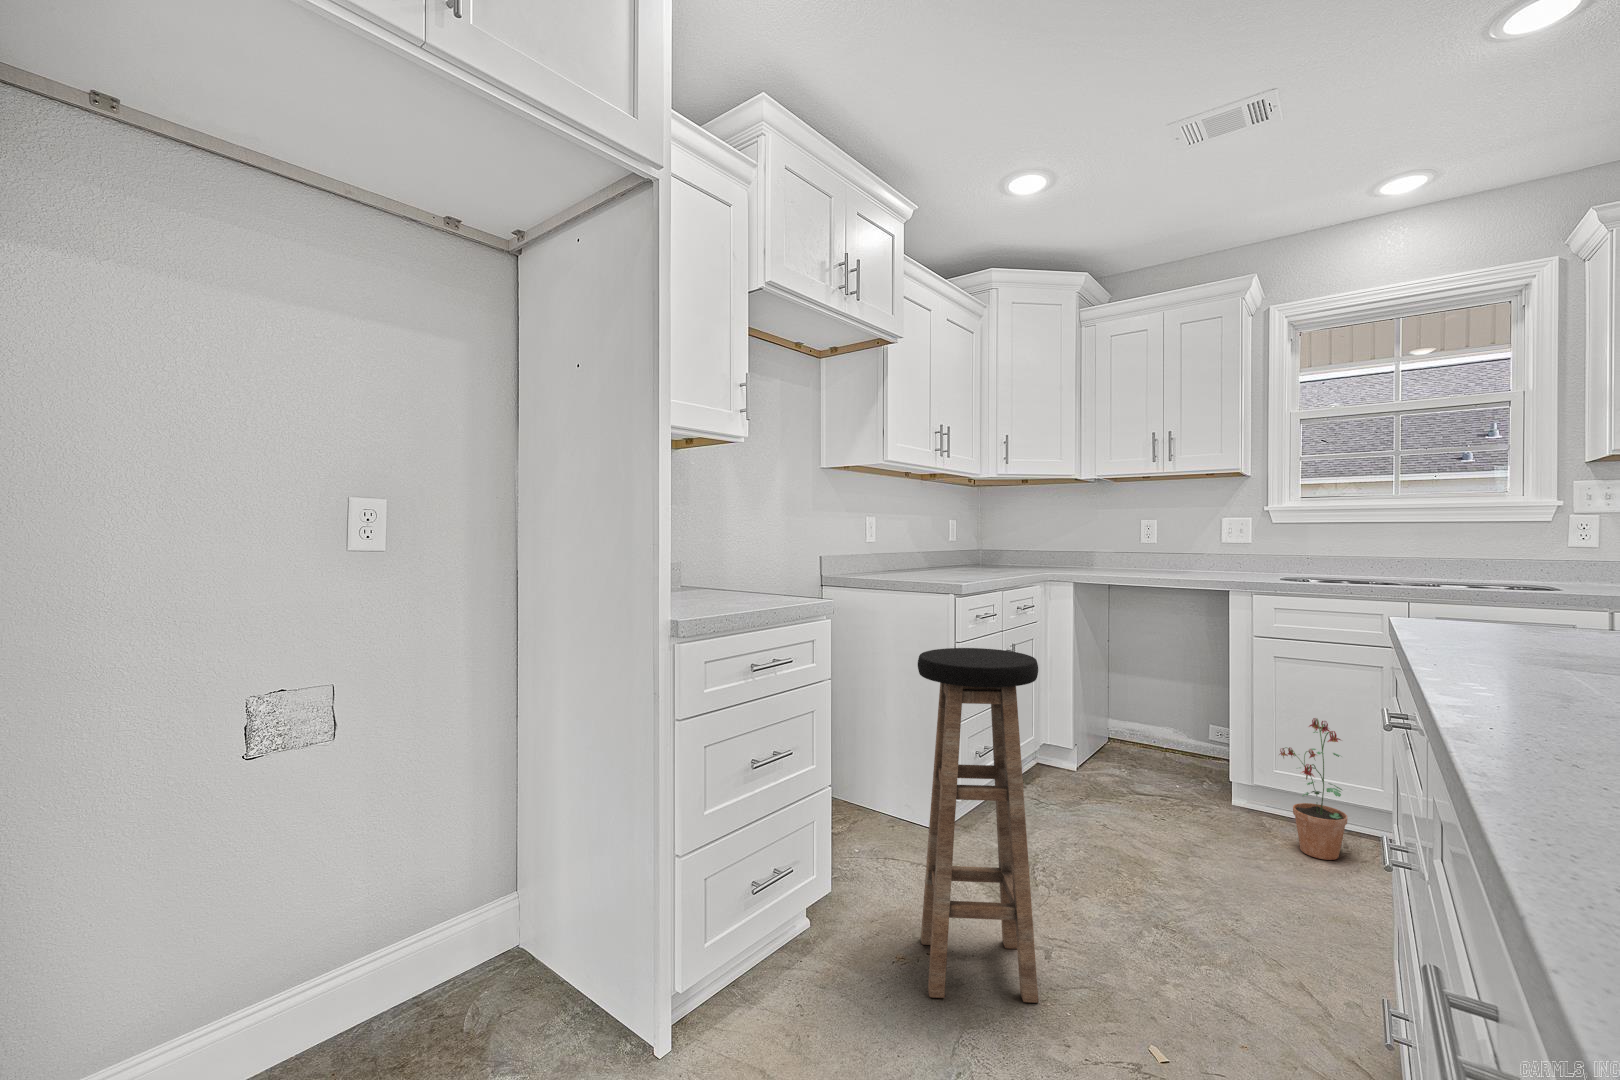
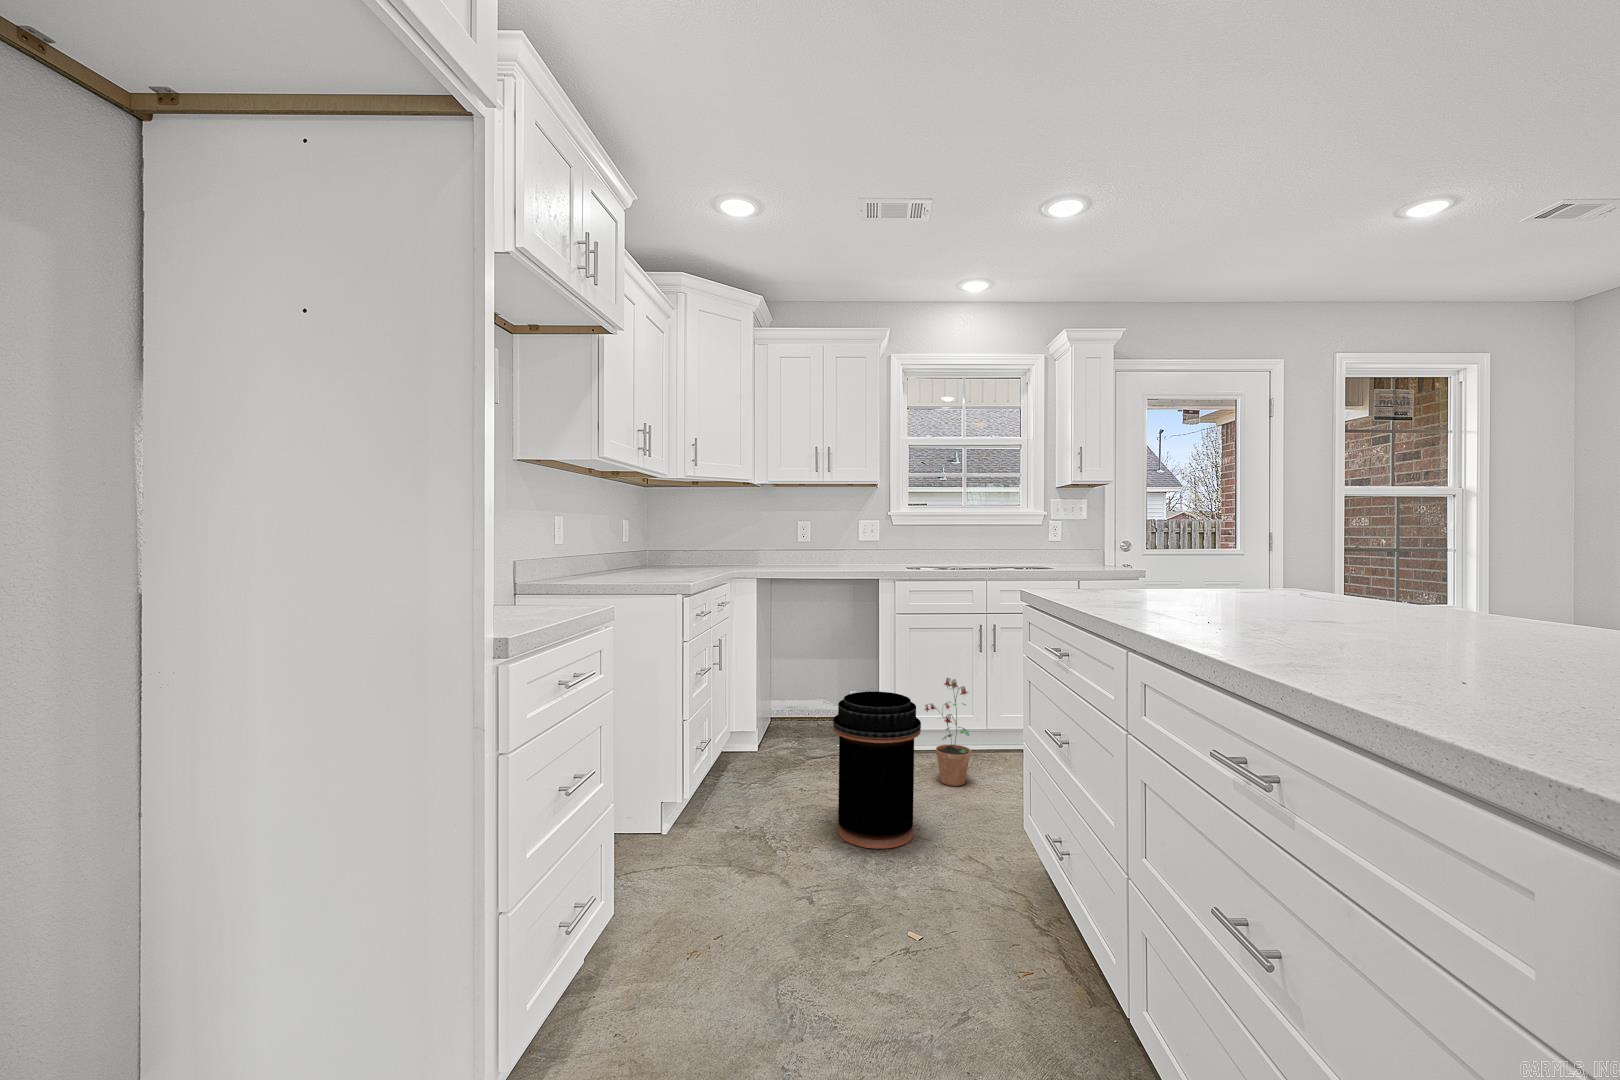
bar stool: present [918,648,1038,1003] -> none [701,644,825,984]
trash can: none [1118,719,1235,911] -> present [833,691,921,849]

